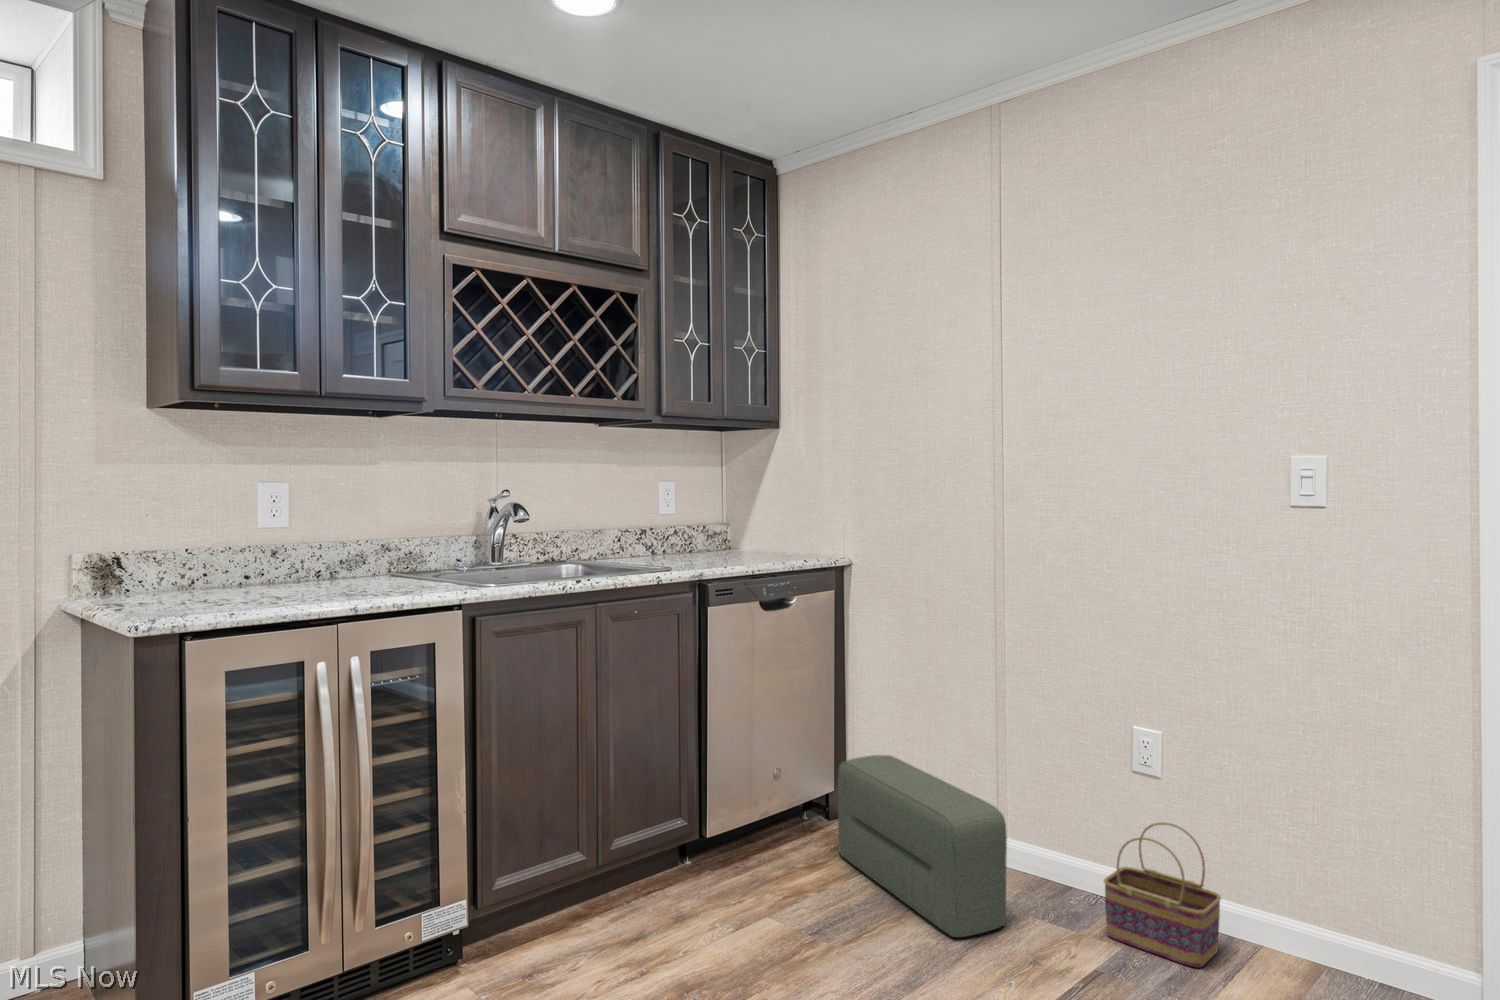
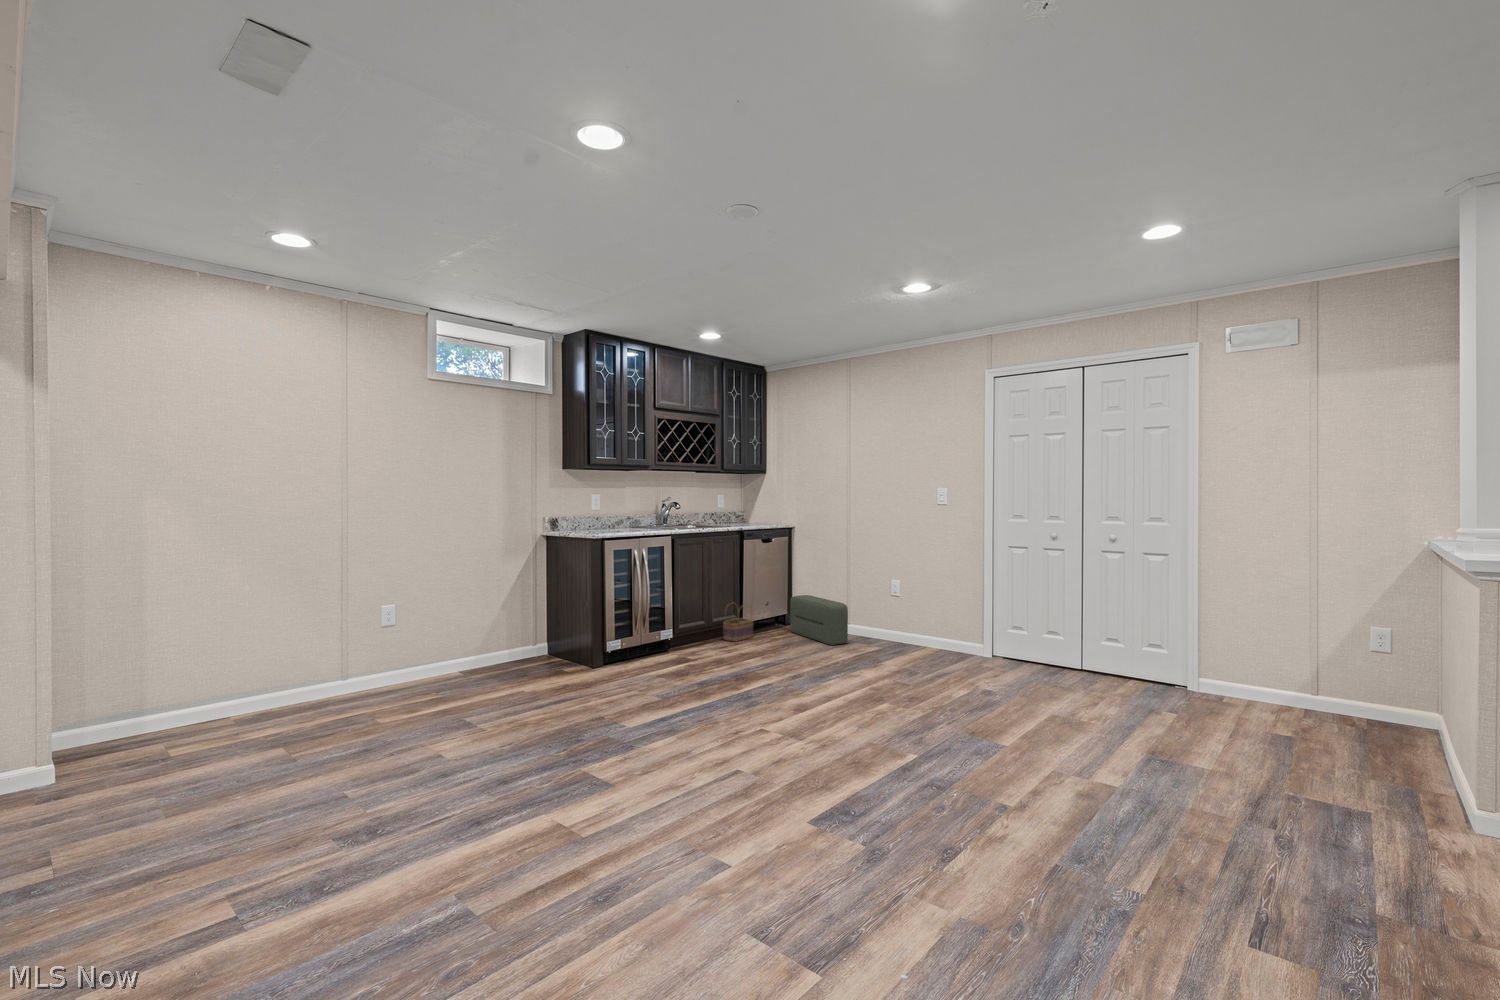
basket: present [1104,823,1221,967] -> present [723,605,753,642]

